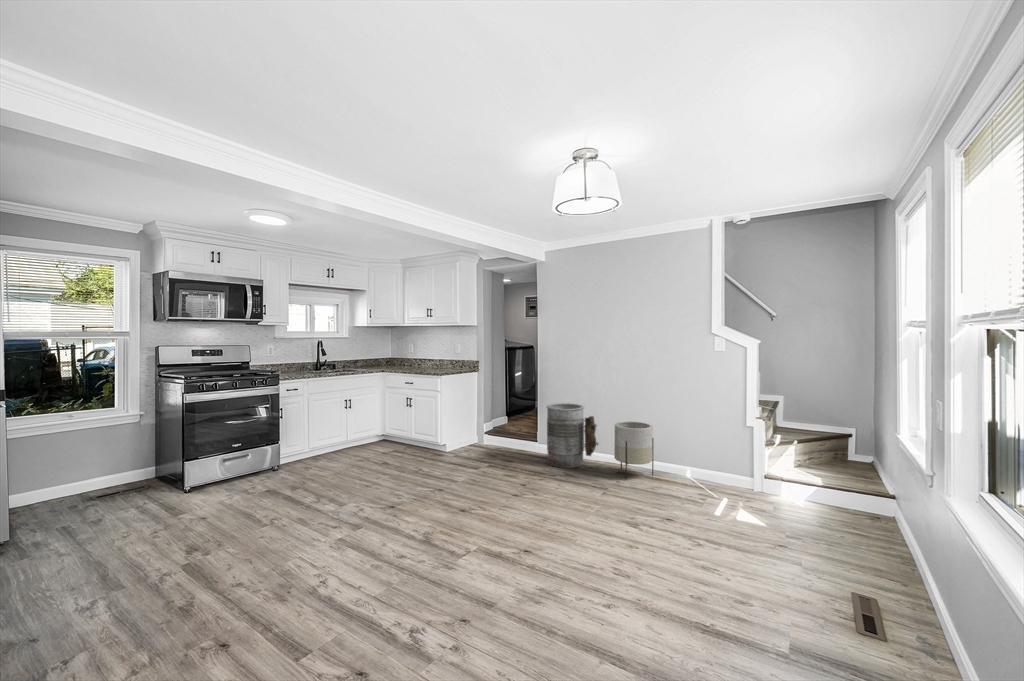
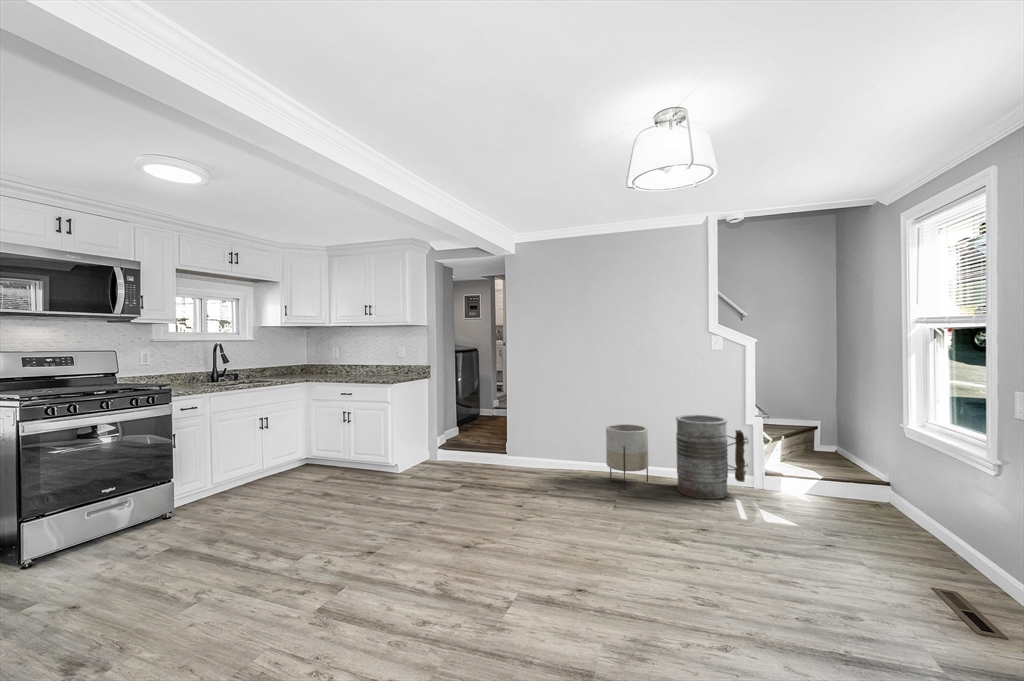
trash can: present [547,403,599,468] -> present [676,415,748,499]

